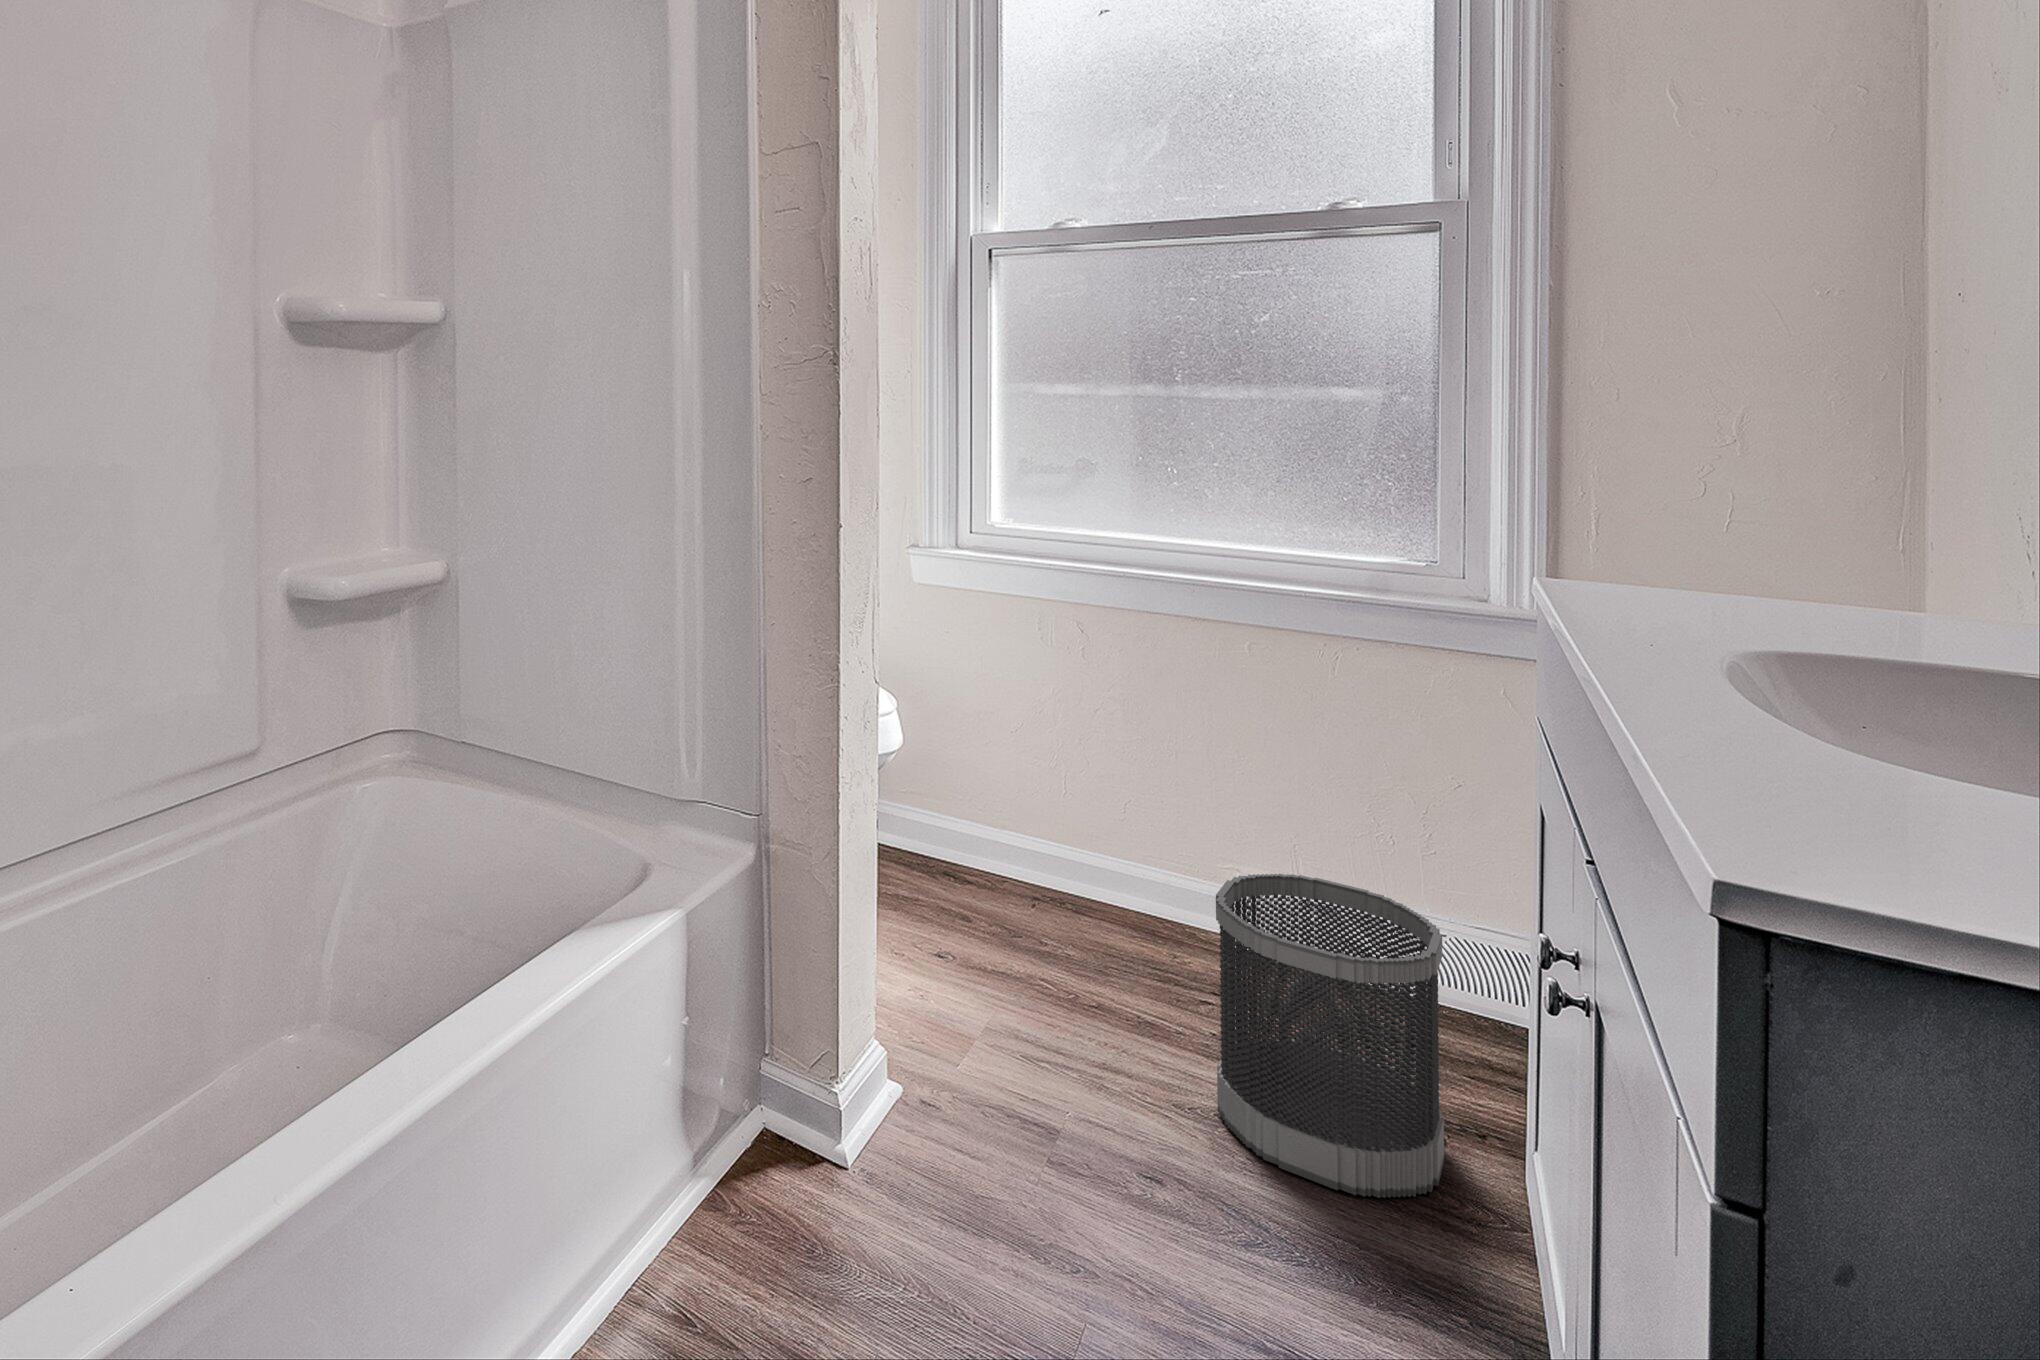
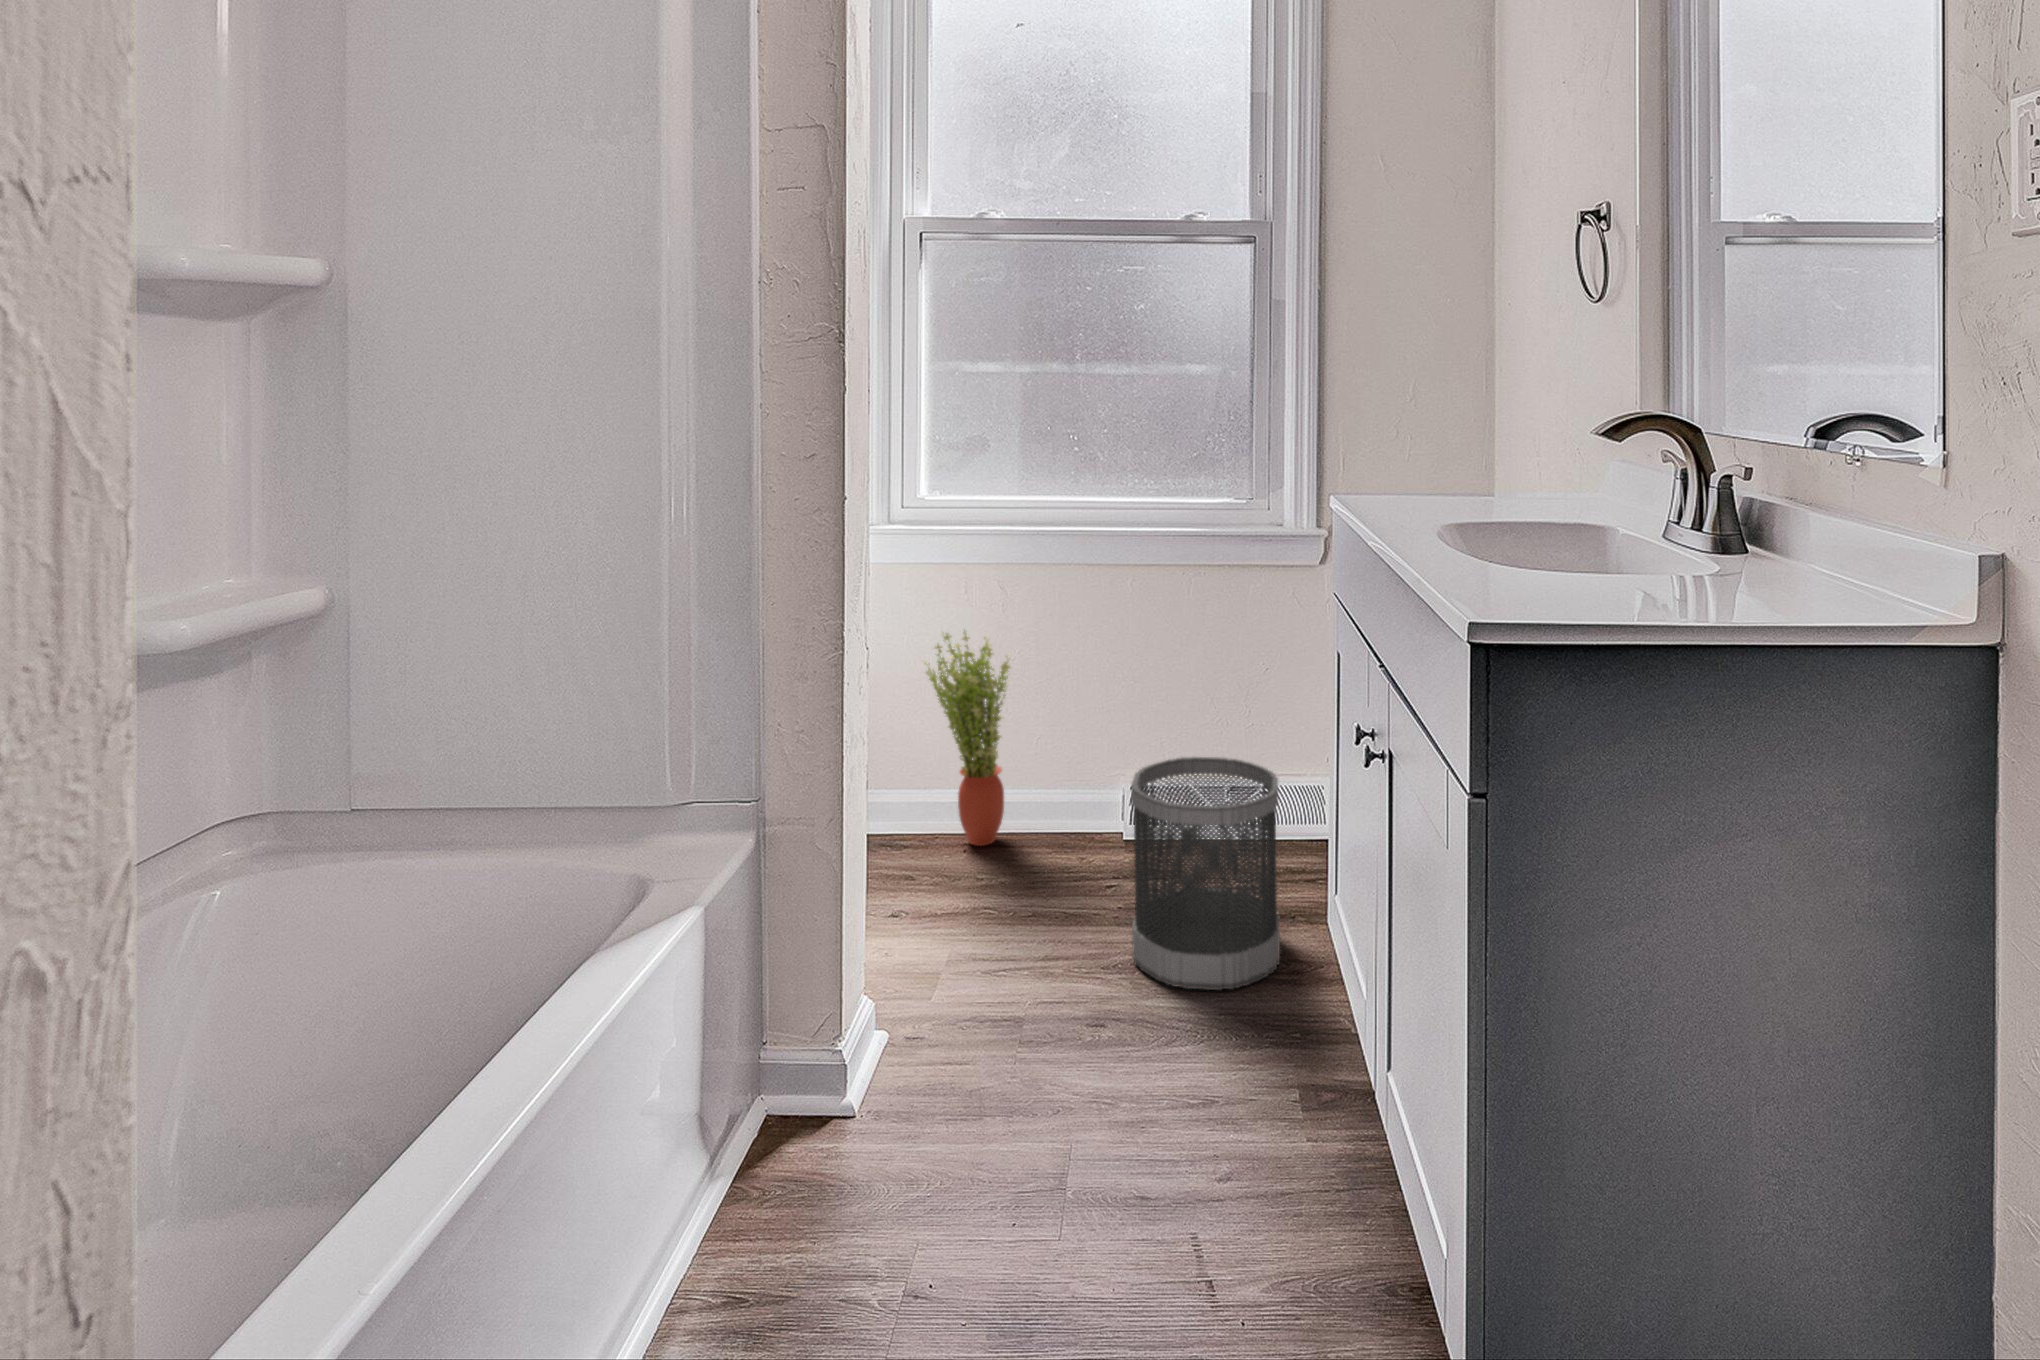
potted plant: none [988,669,1095,914] -> present [926,631,1010,846]

